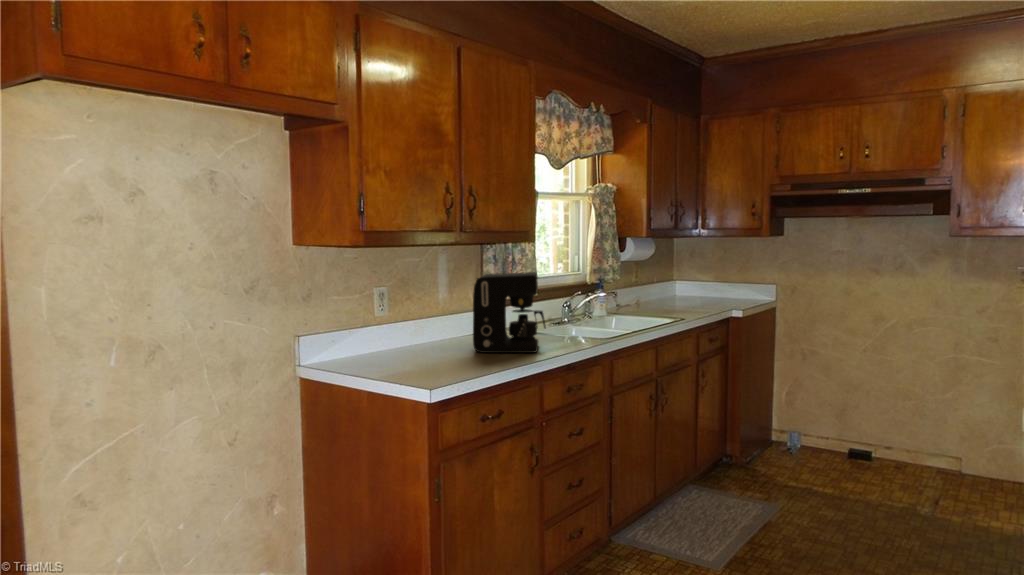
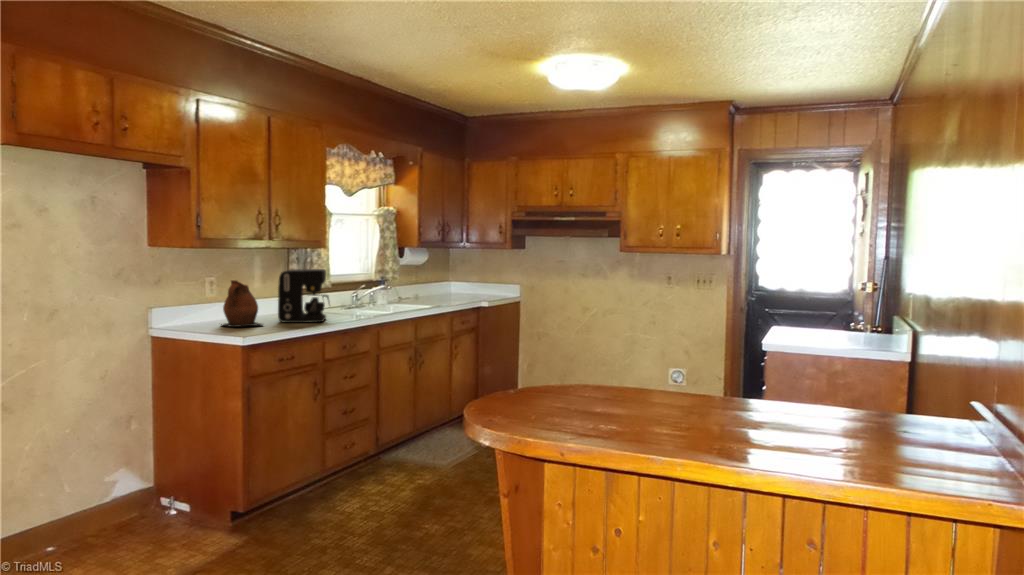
ceramic pitcher: none [392,293,456,363] -> present [221,280,262,327]

